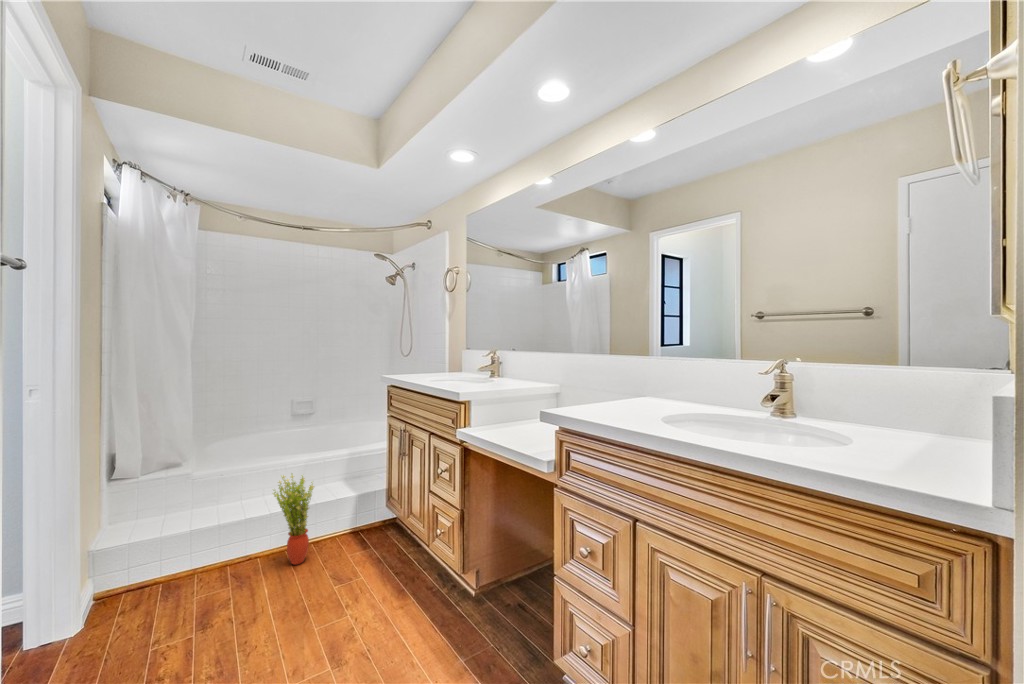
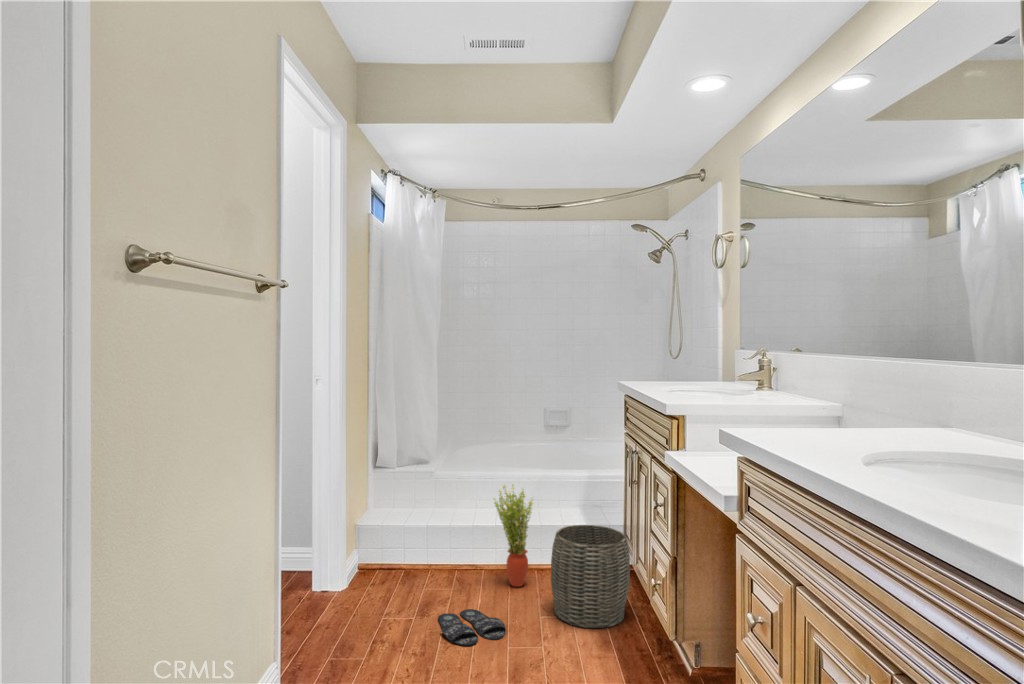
woven basket: none [339,494,407,584] -> present [551,525,630,628]
slippers: none [224,602,305,648] -> present [438,609,506,646]

